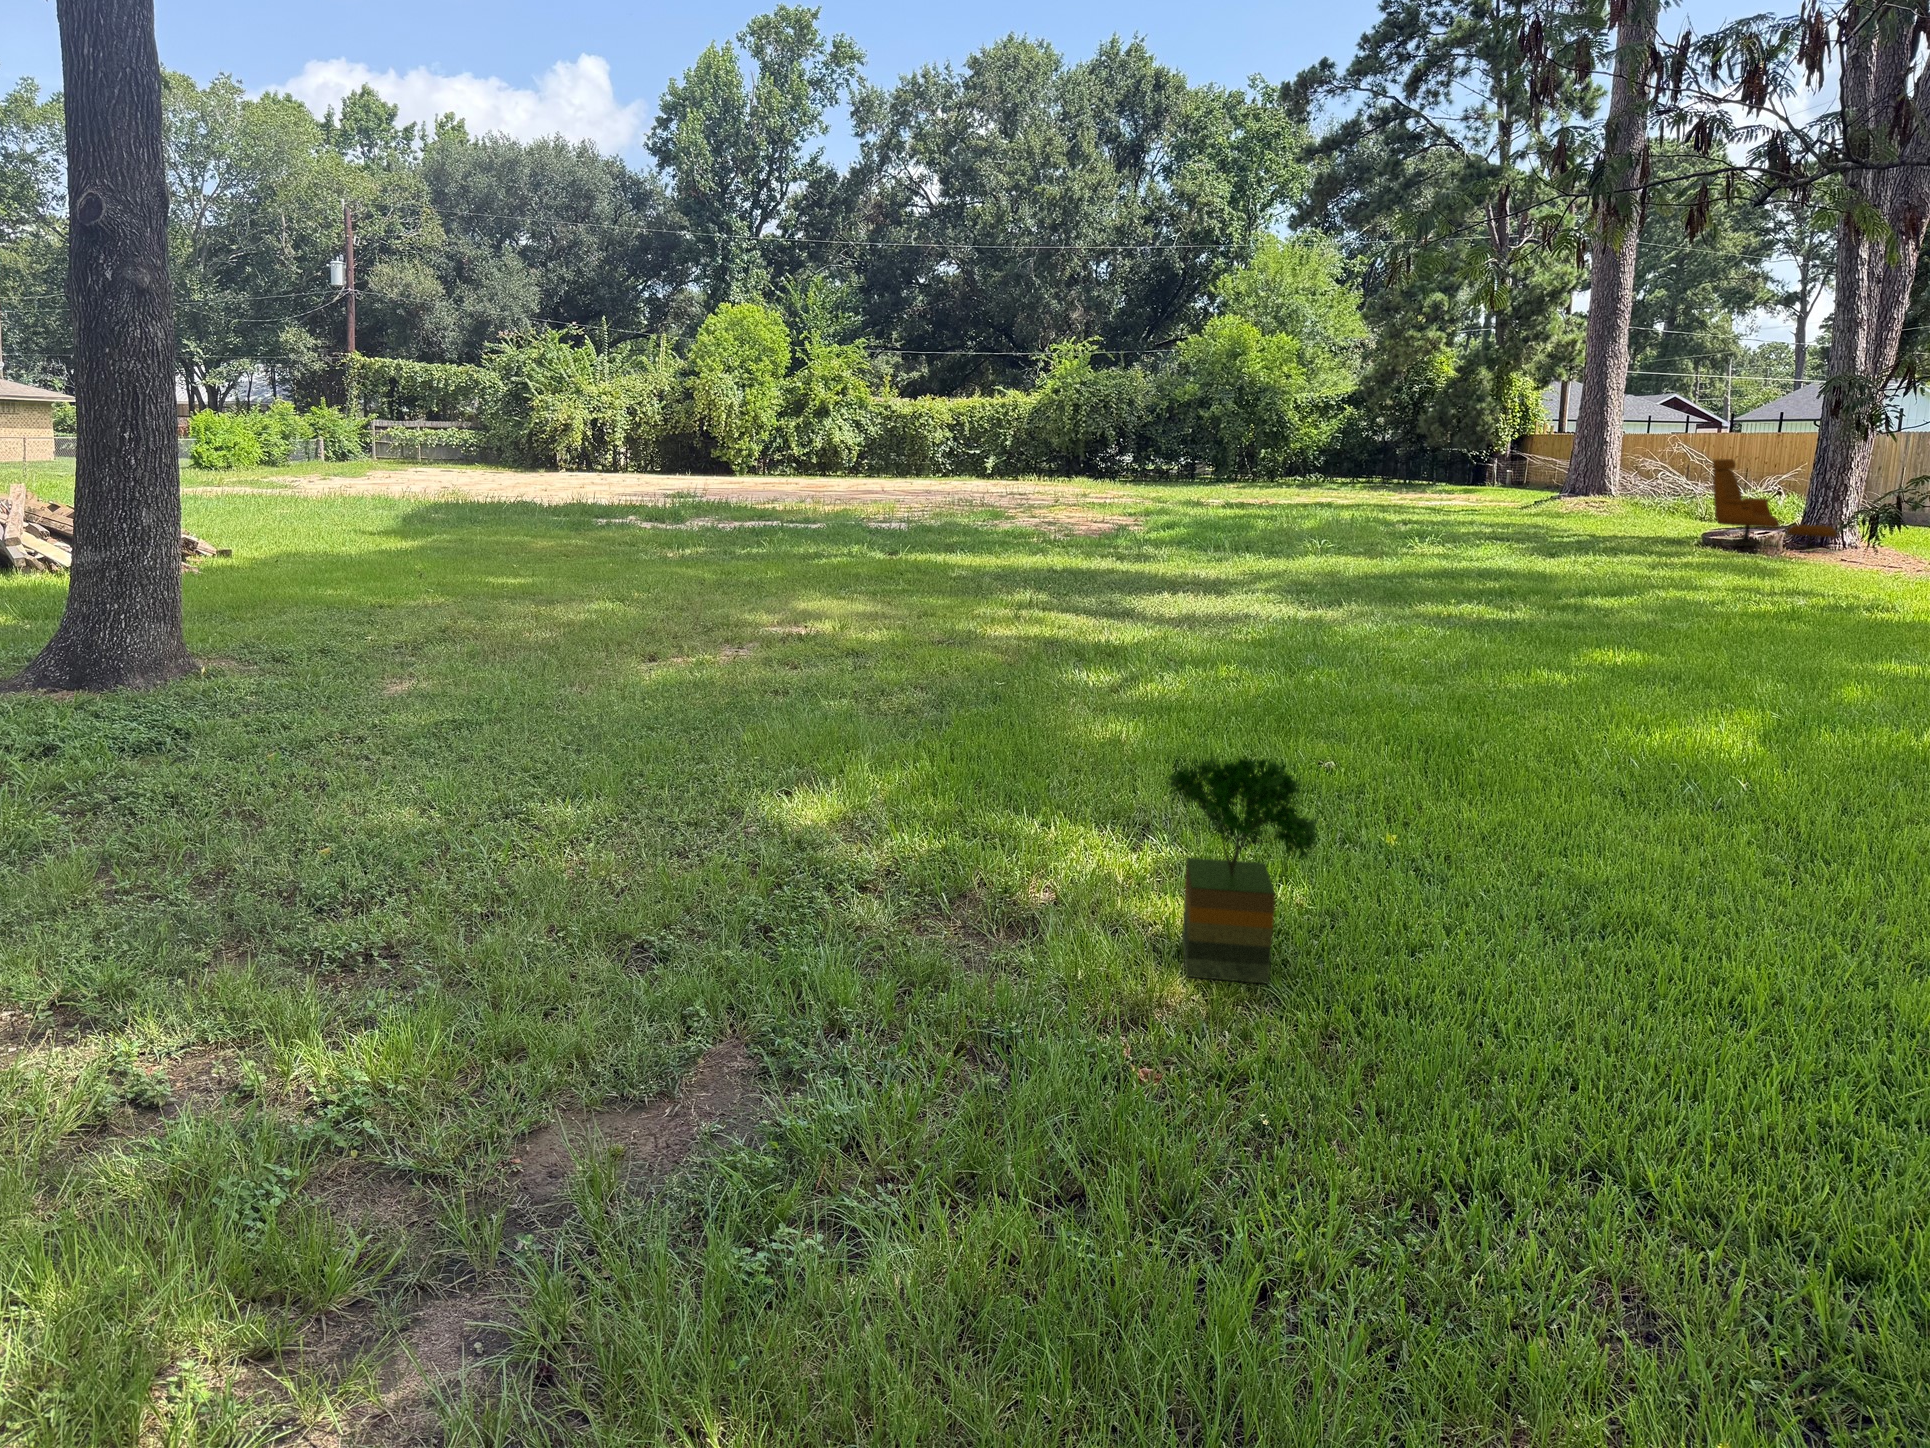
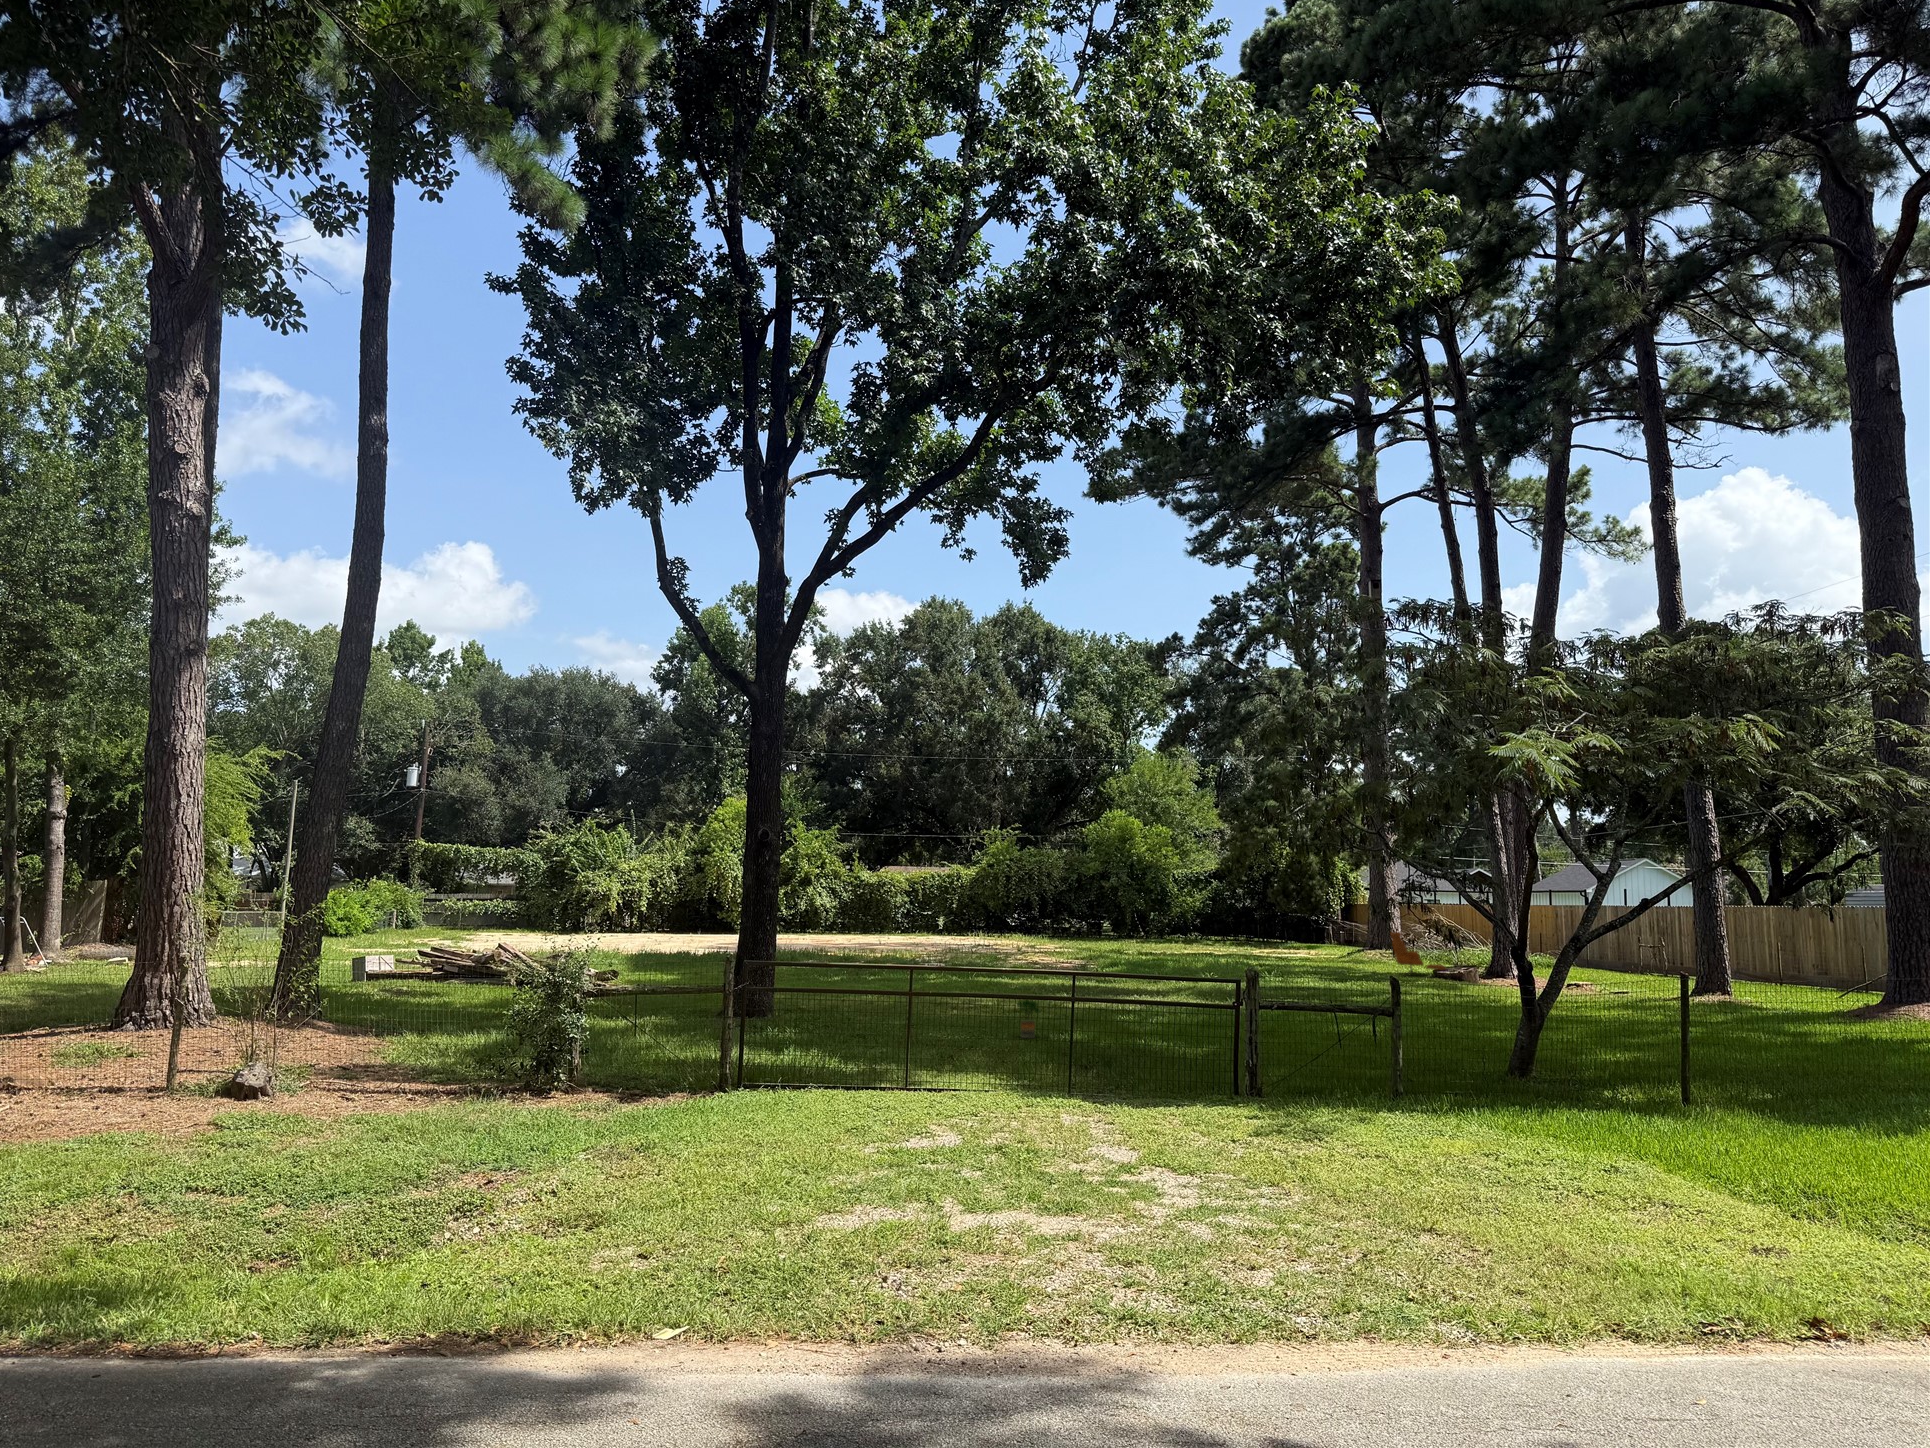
potted tree: present [1167,757,1317,984] -> present [1017,1000,1040,1038]

